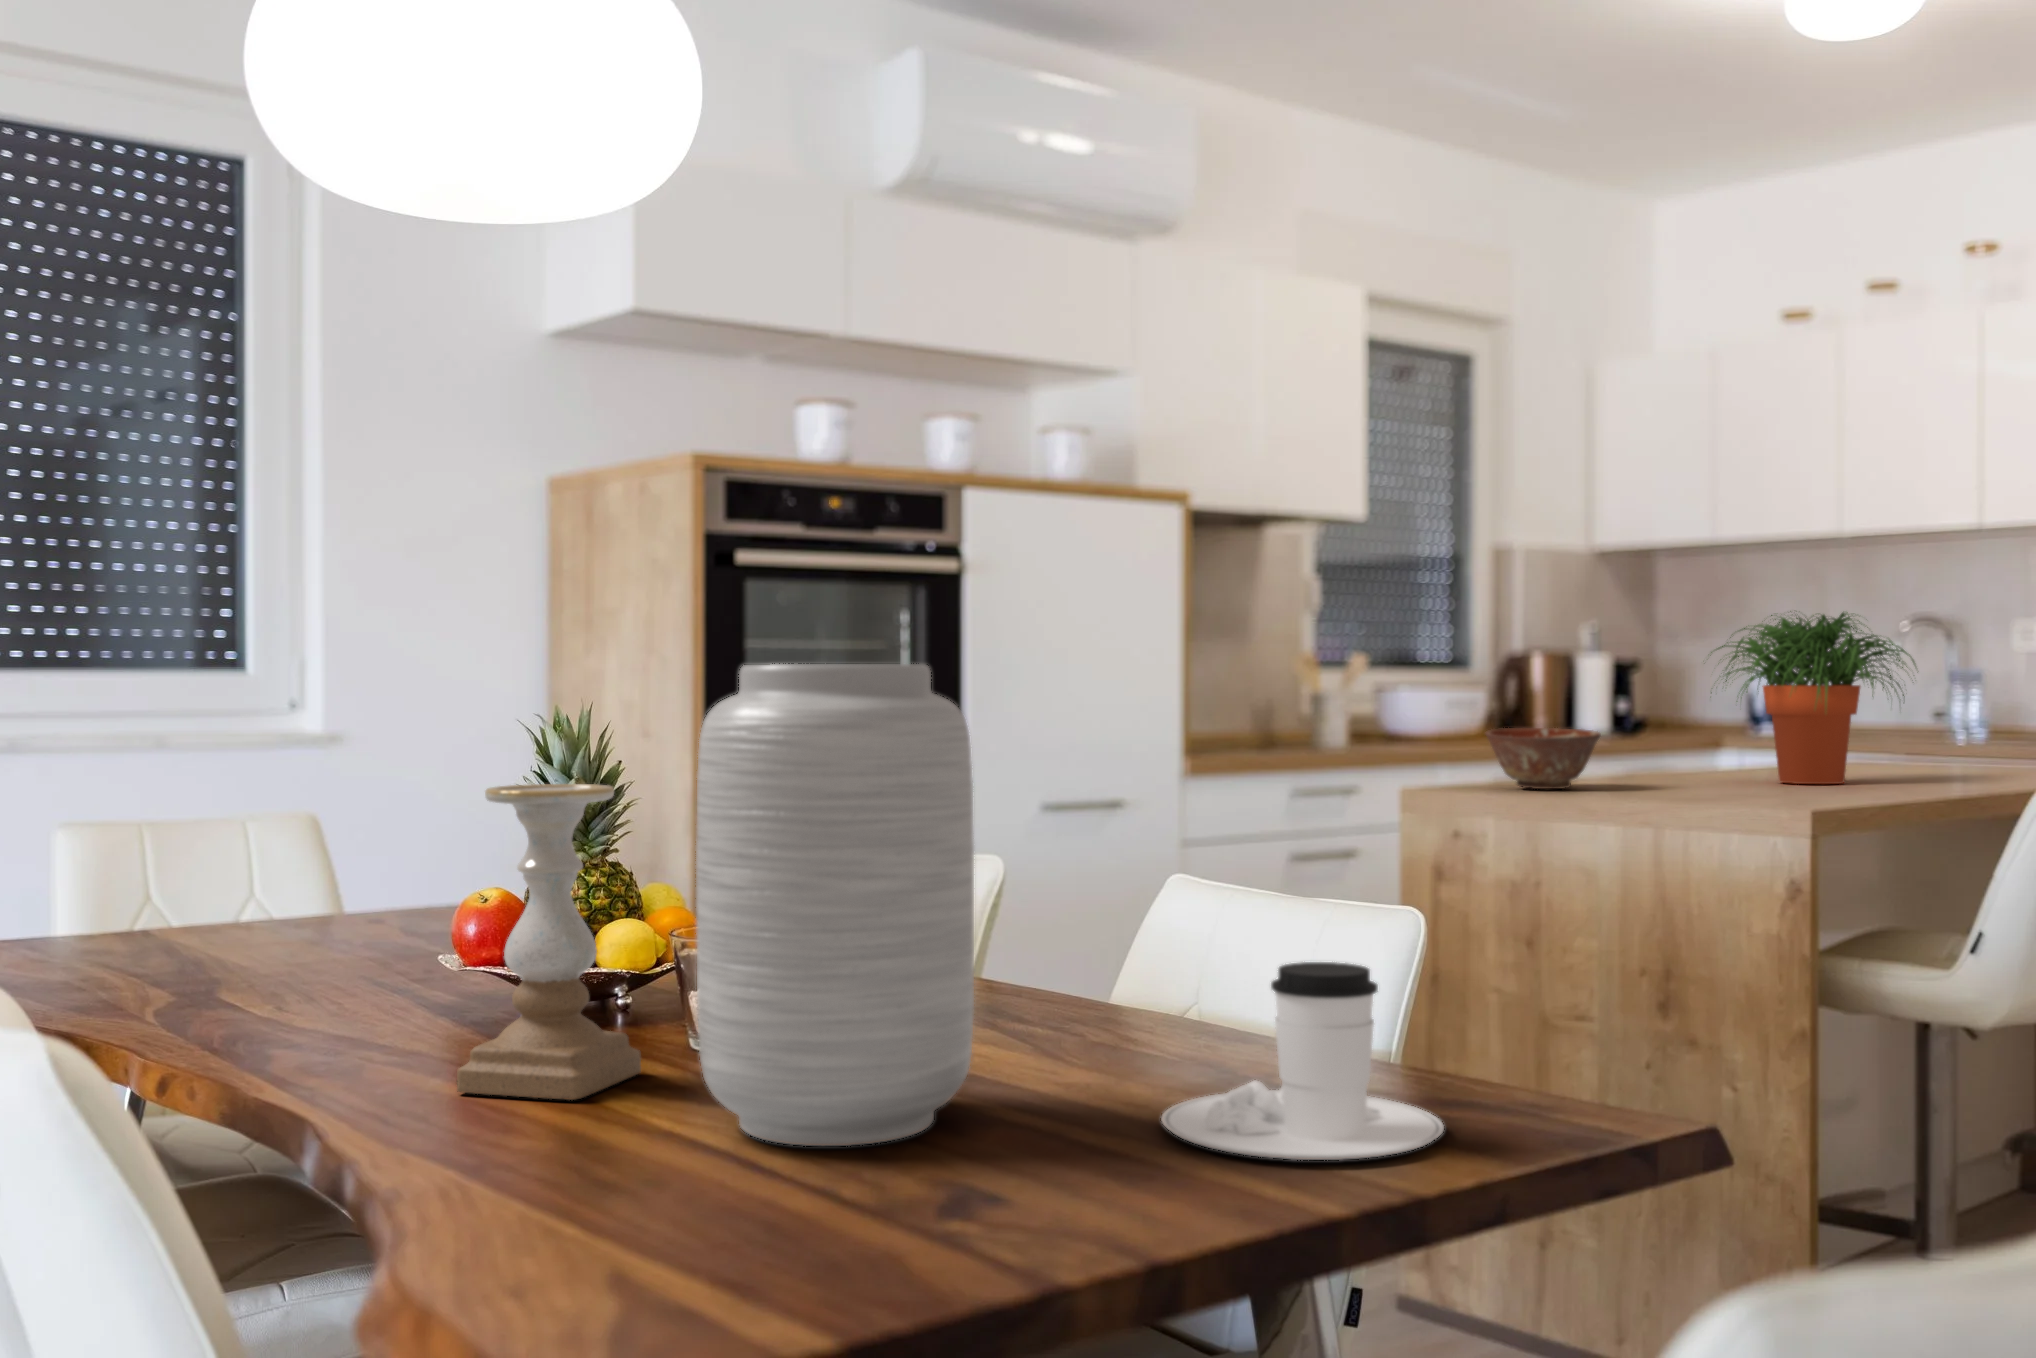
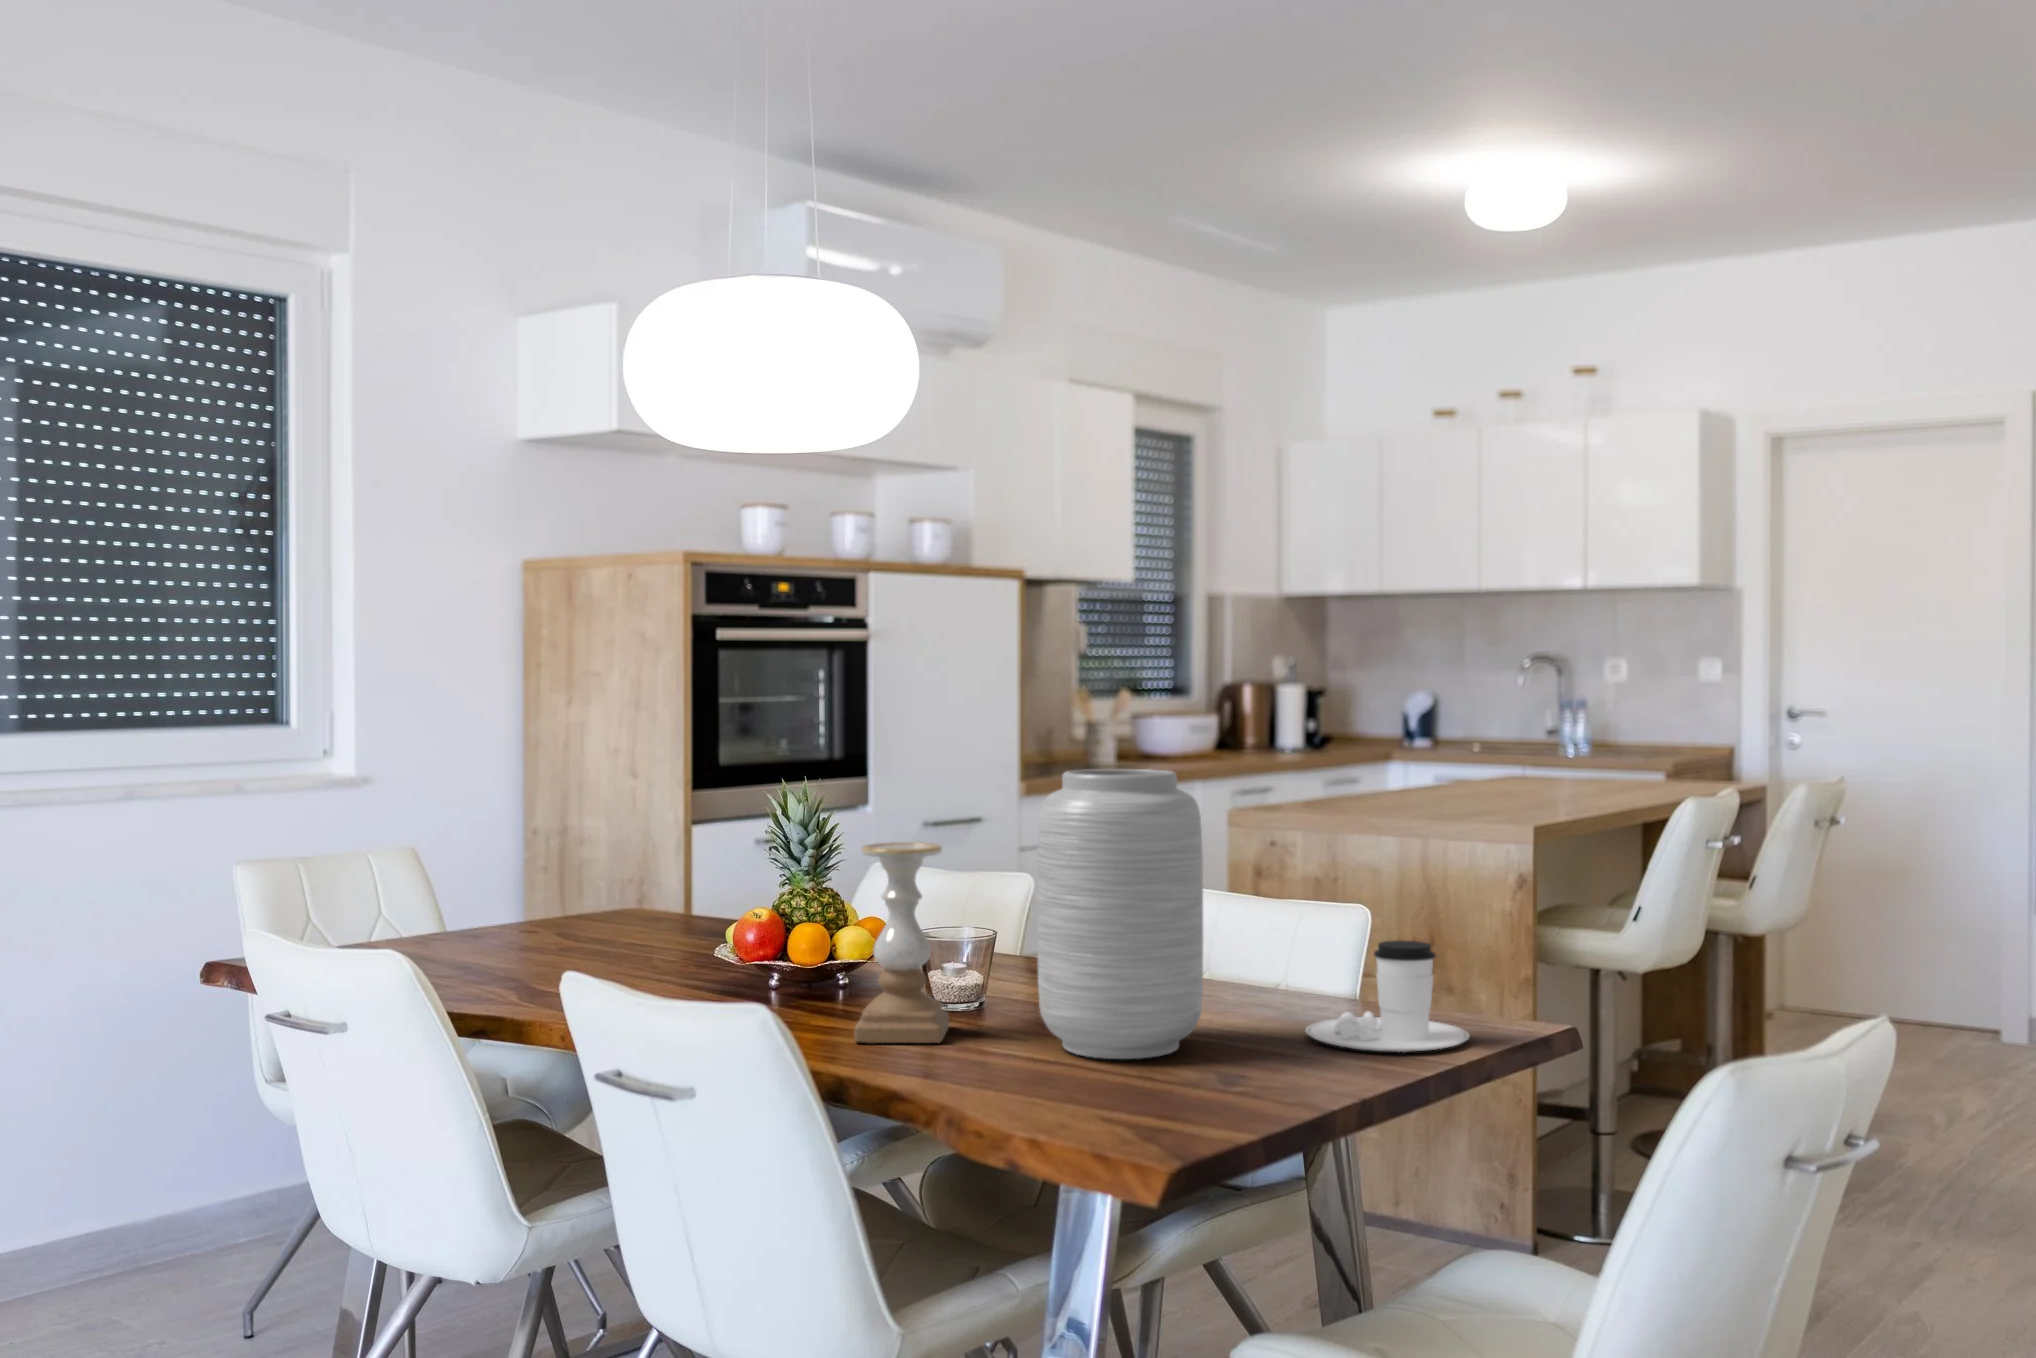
potted plant: present [1710,611,1916,784] -> none [1435,675,1585,801]
ceramic bowl: present [1486,728,1601,789] -> none [1292,763,1375,809]

